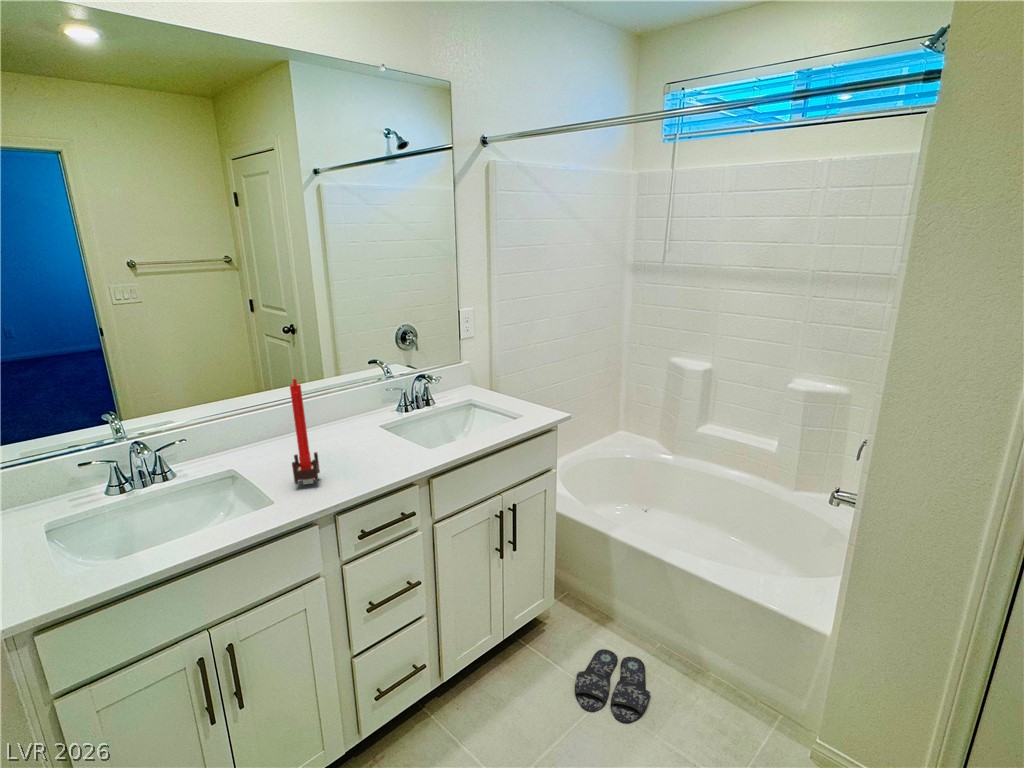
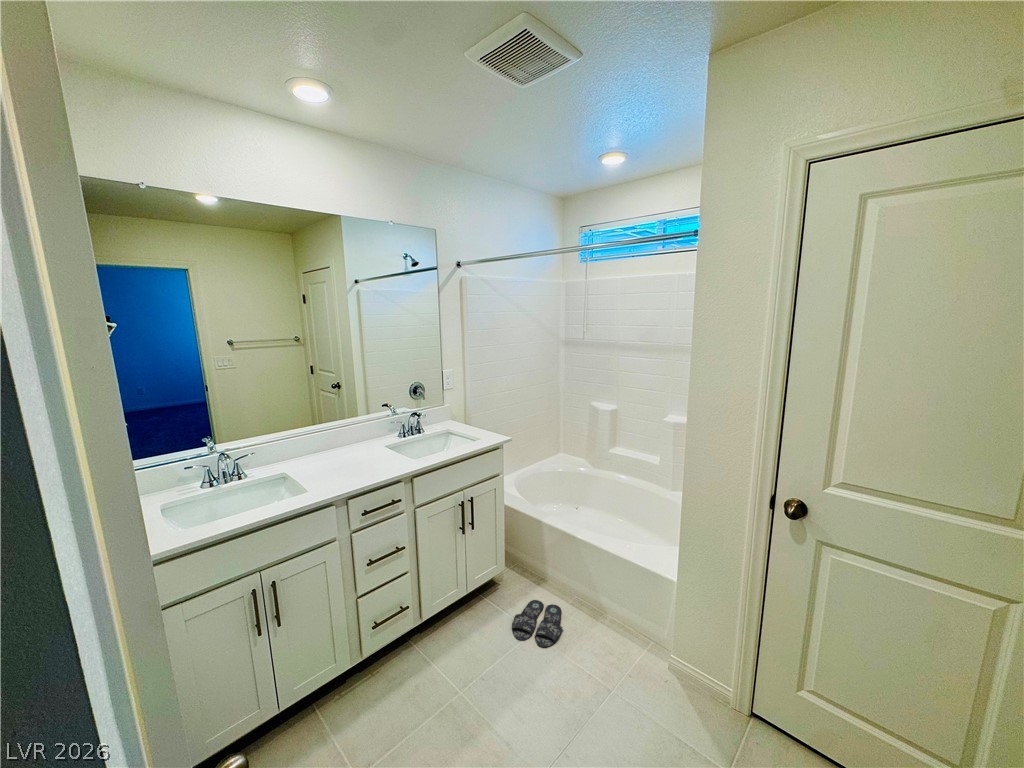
candle: present [290,378,320,484] -> none [322,413,340,481]

